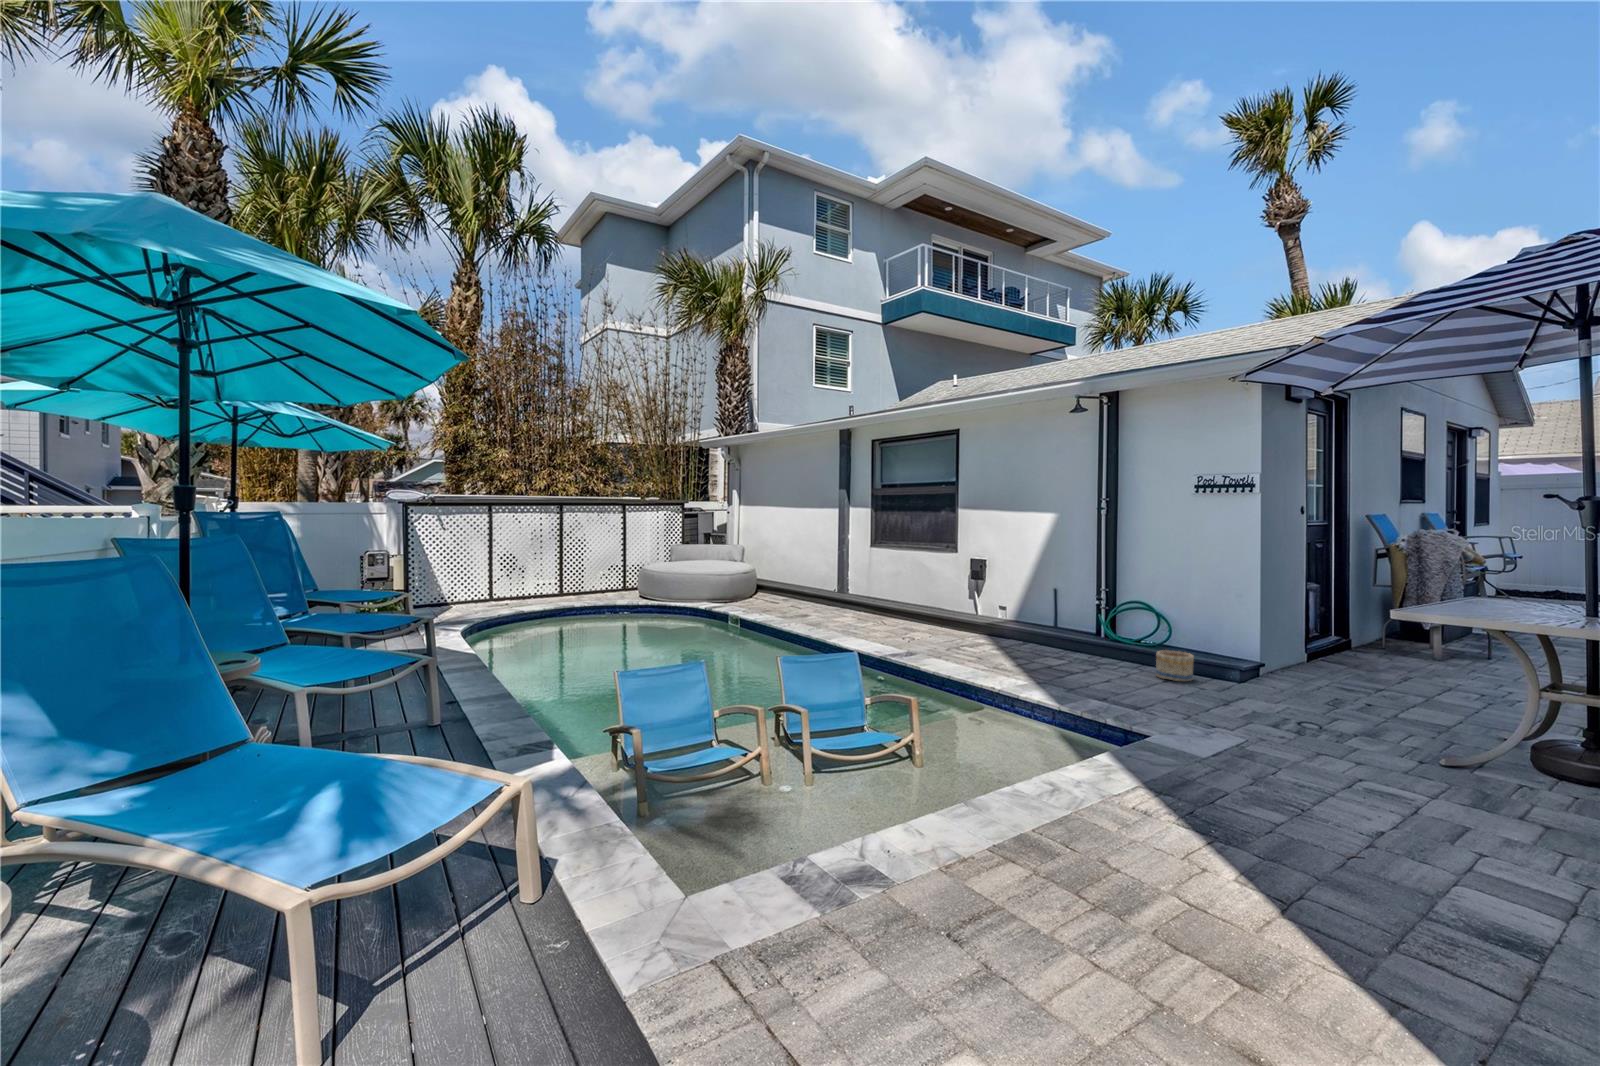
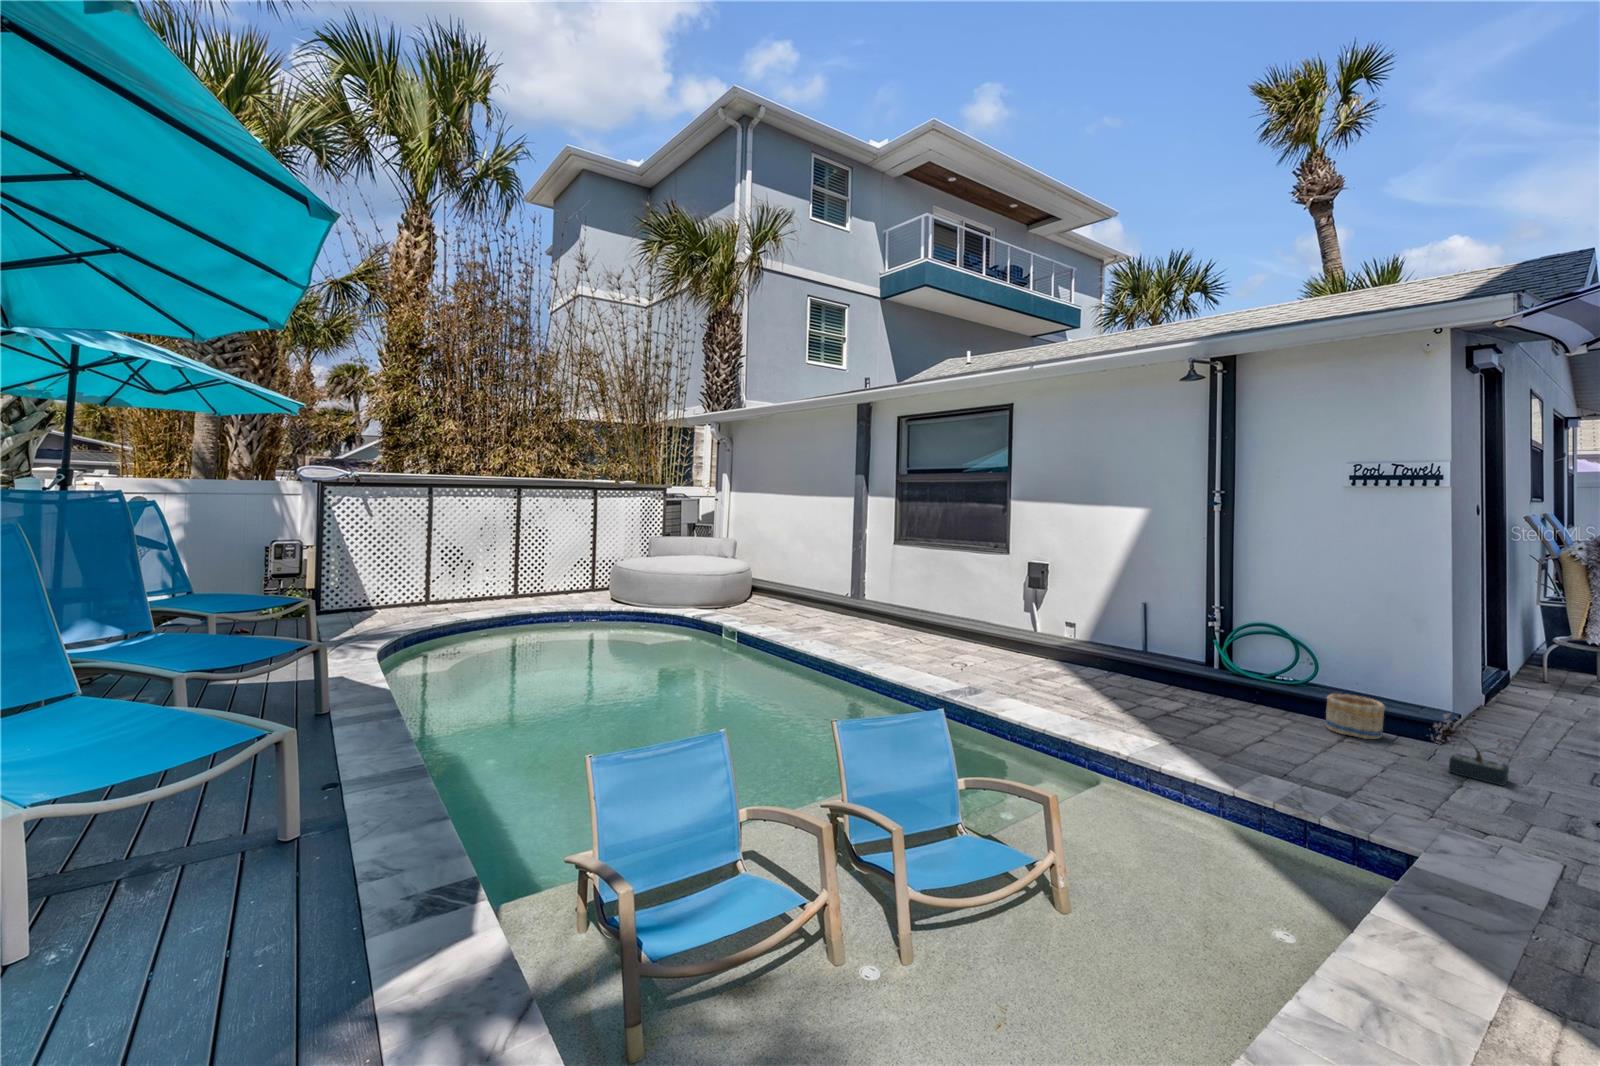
decorative plant: none [1203,656,1259,705] -> present [1431,713,1525,786]

